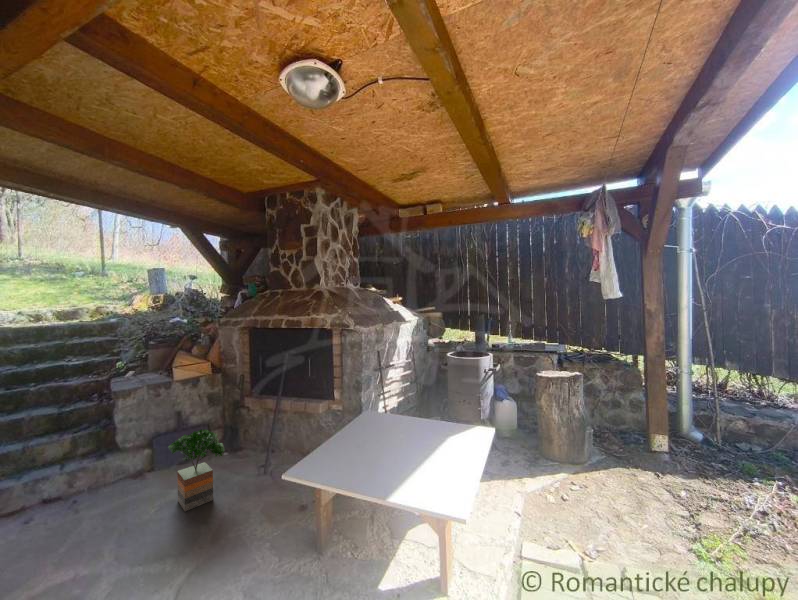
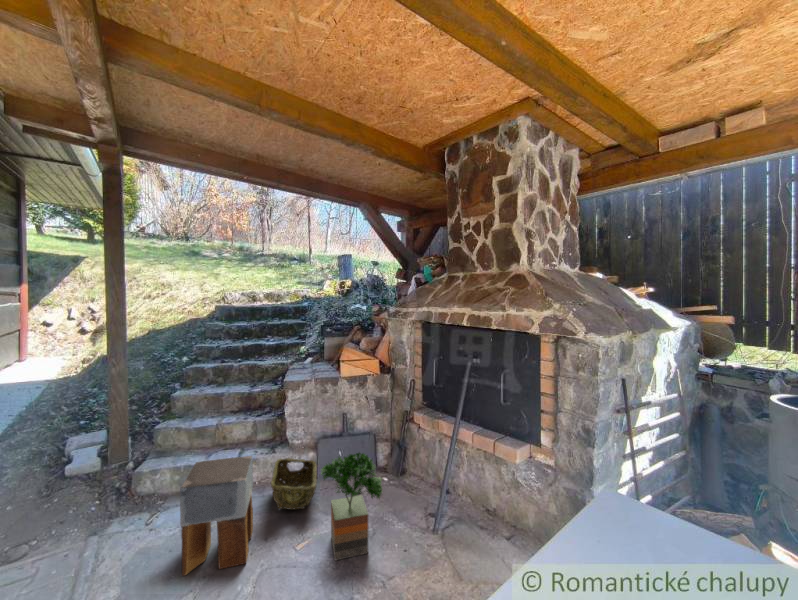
stool: none [23,453,97,566] -> present [180,456,253,576]
woven basket: none [107,456,158,497] -> present [271,458,317,509]

